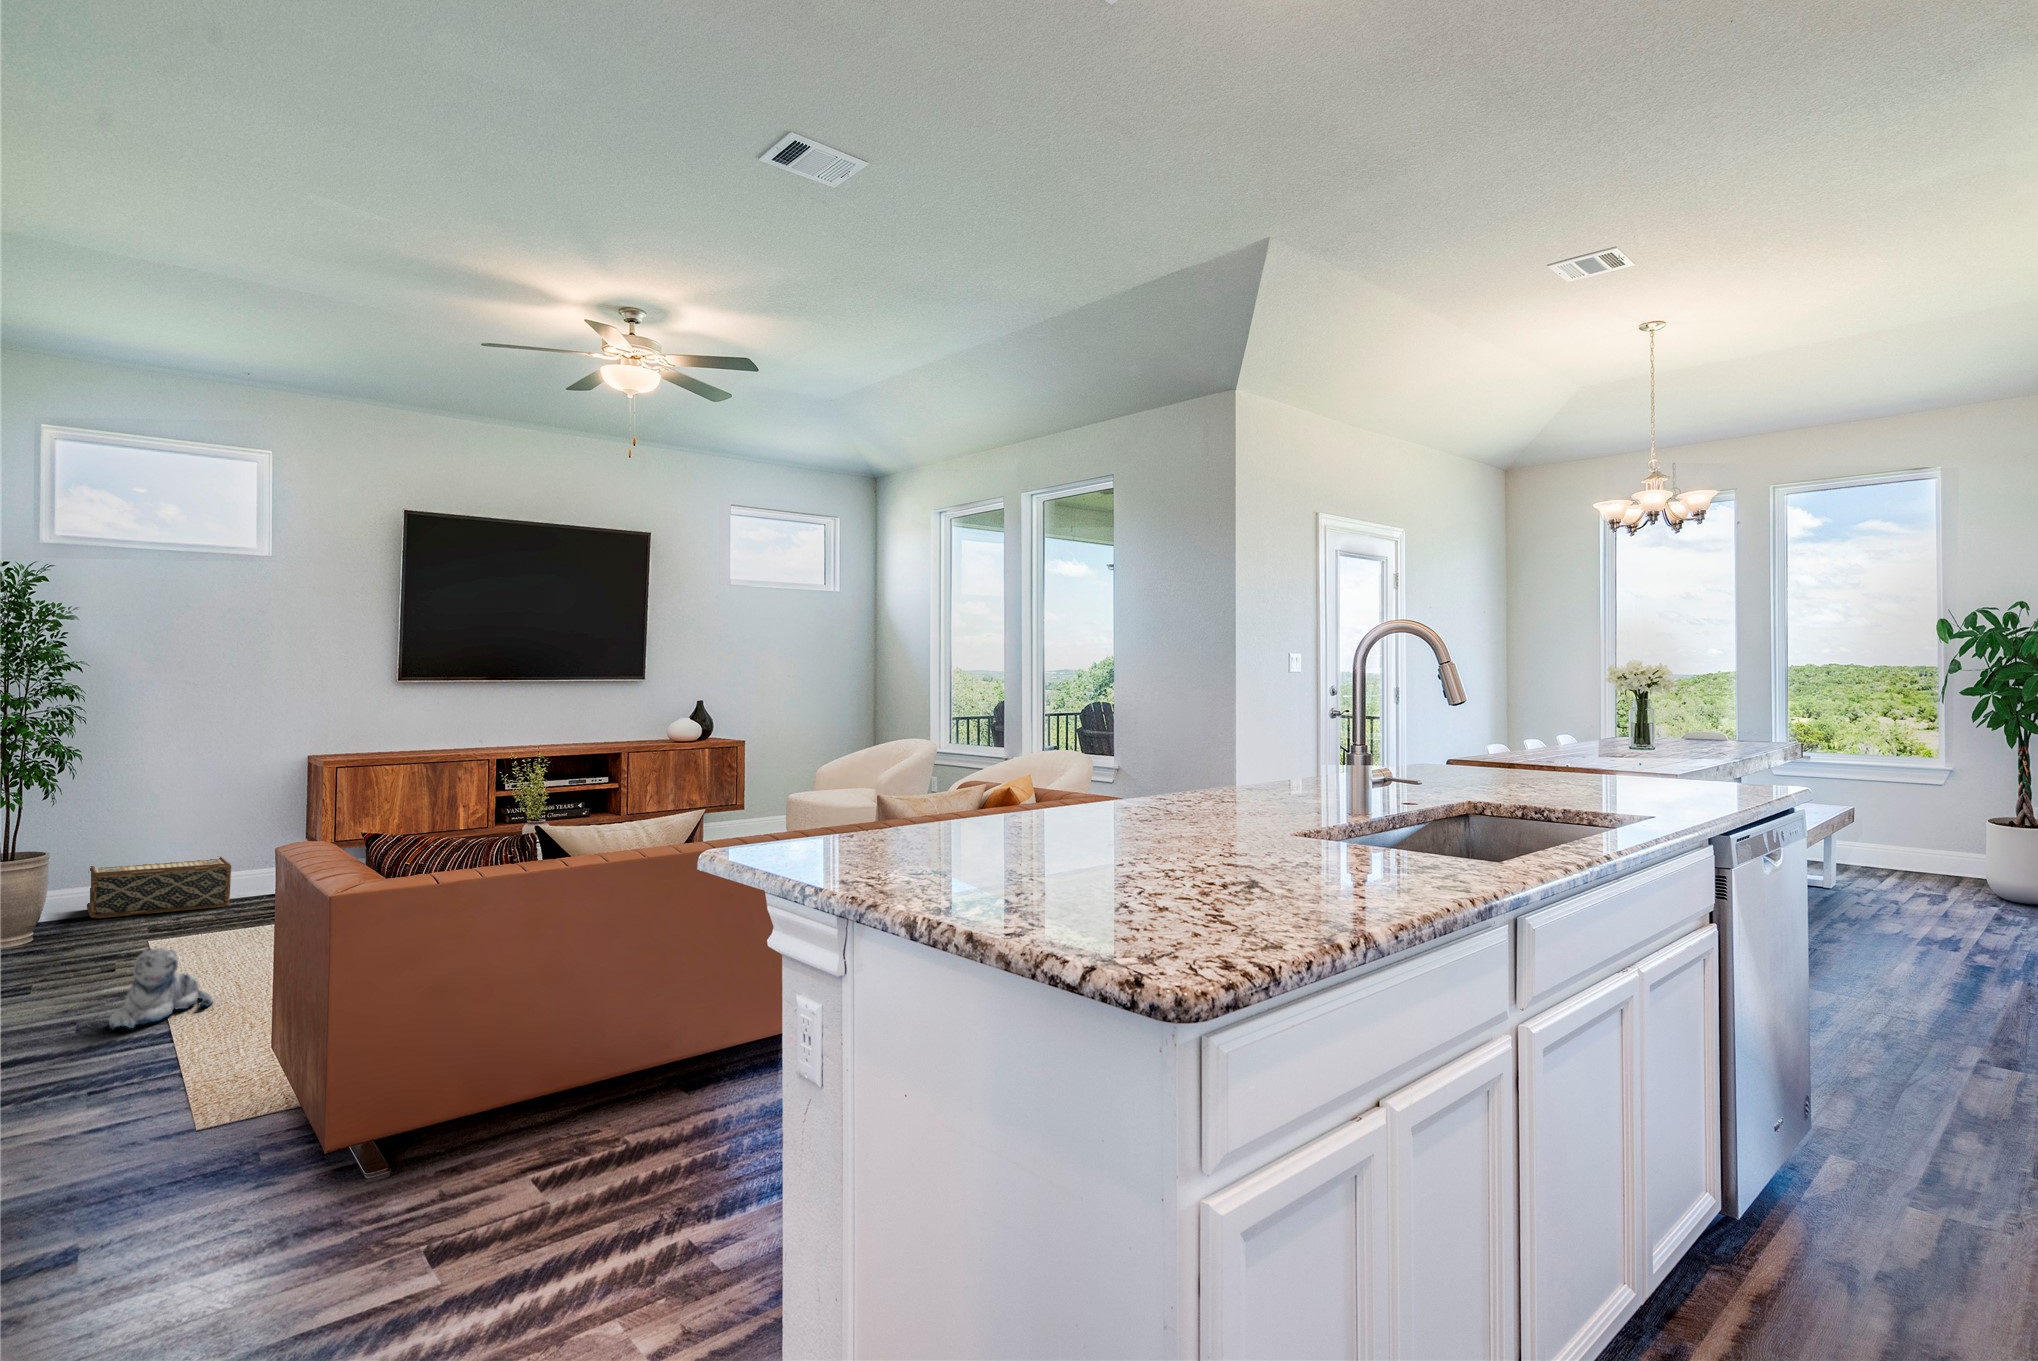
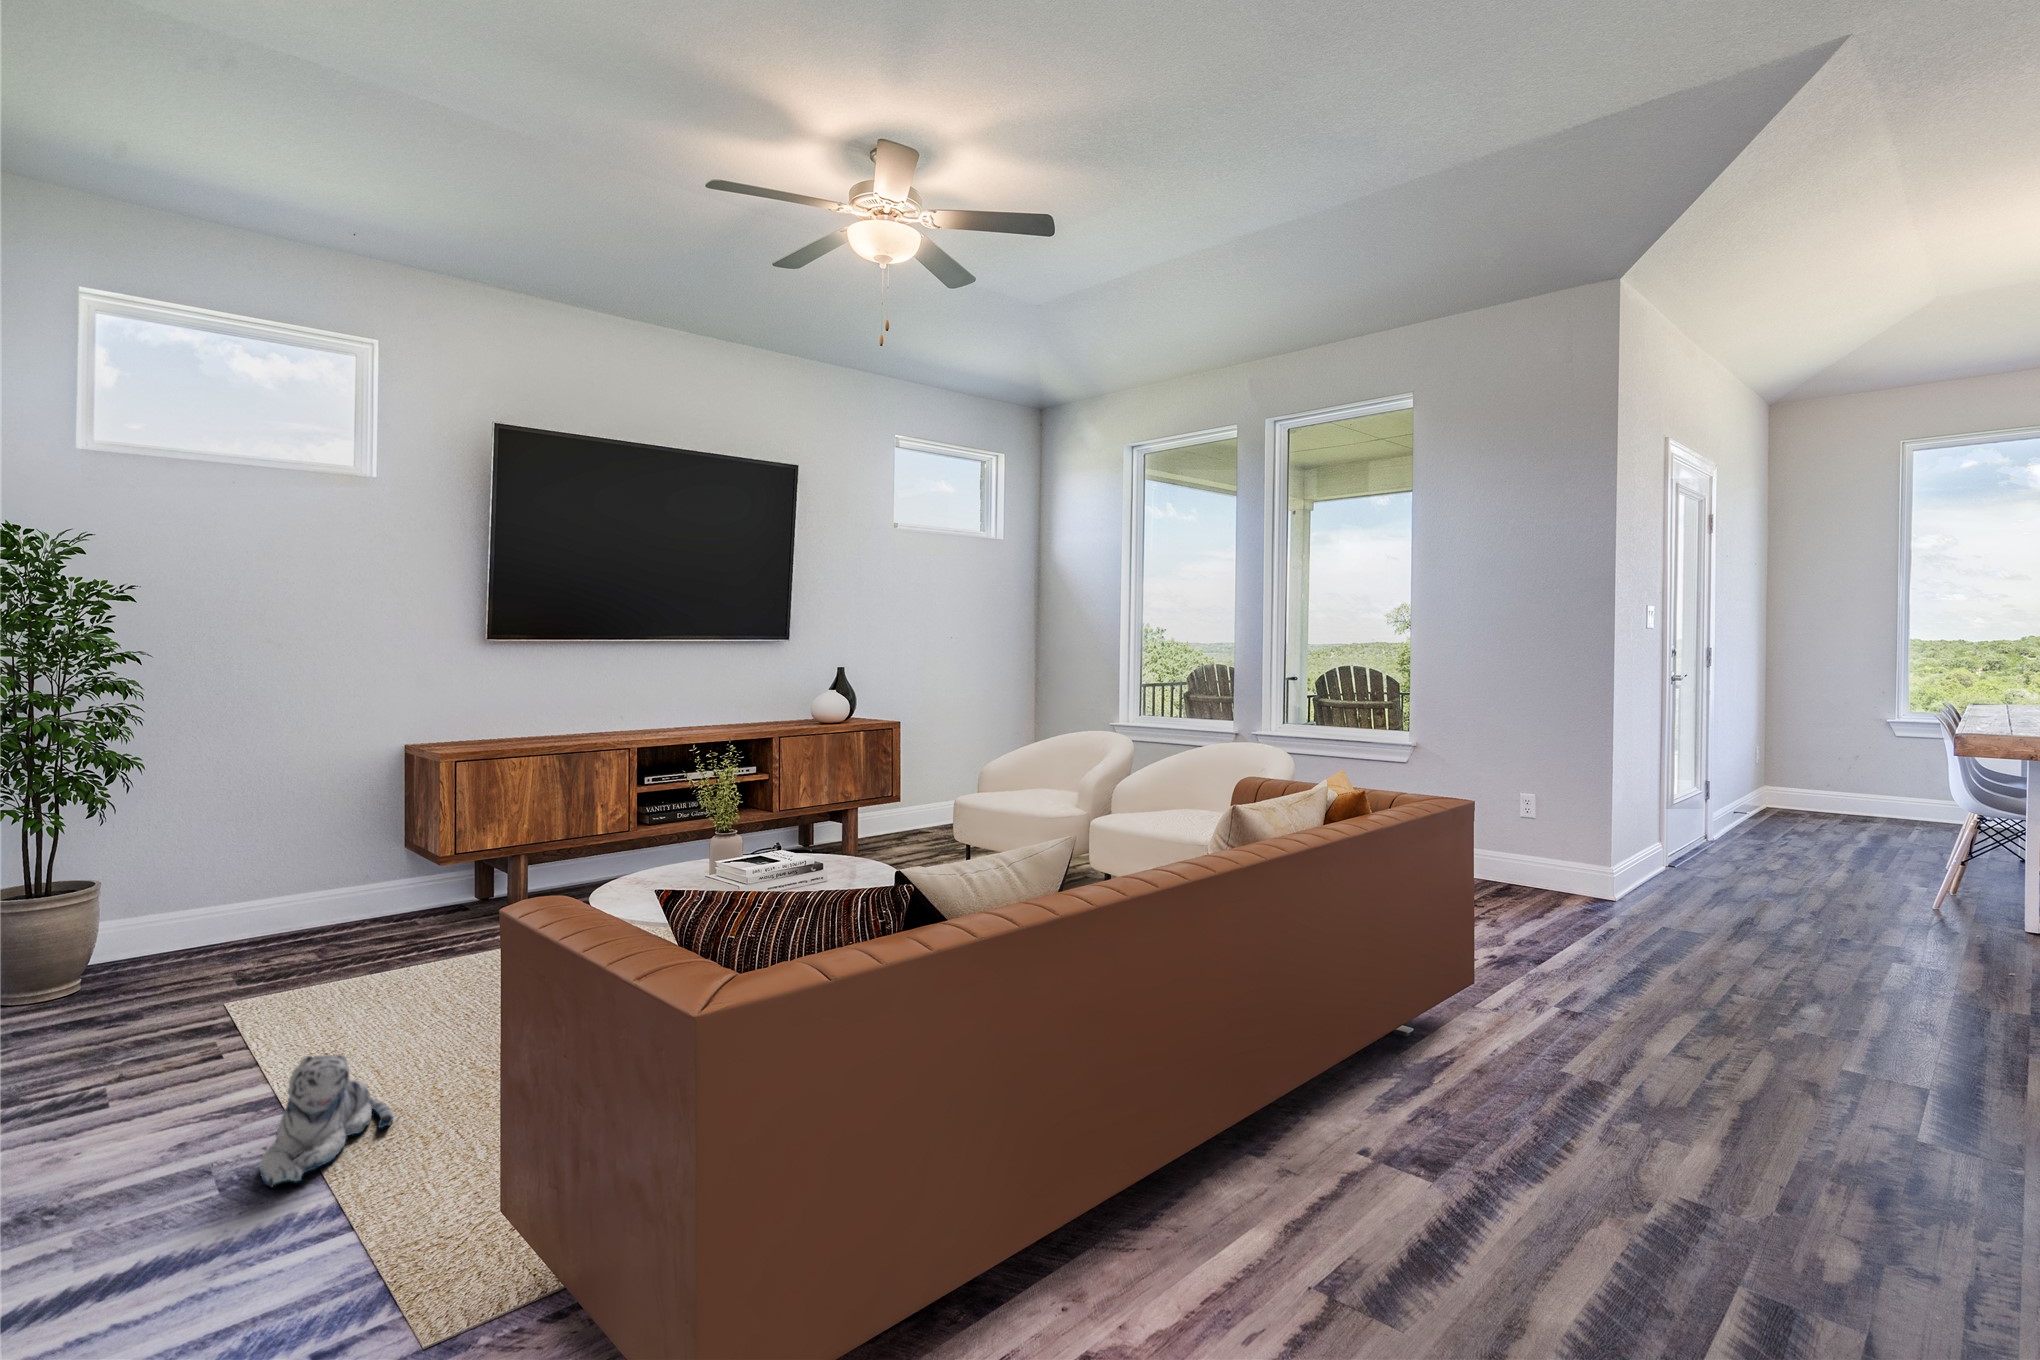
woven basket: present [87,857,231,918] -> none [150,881,334,972]

